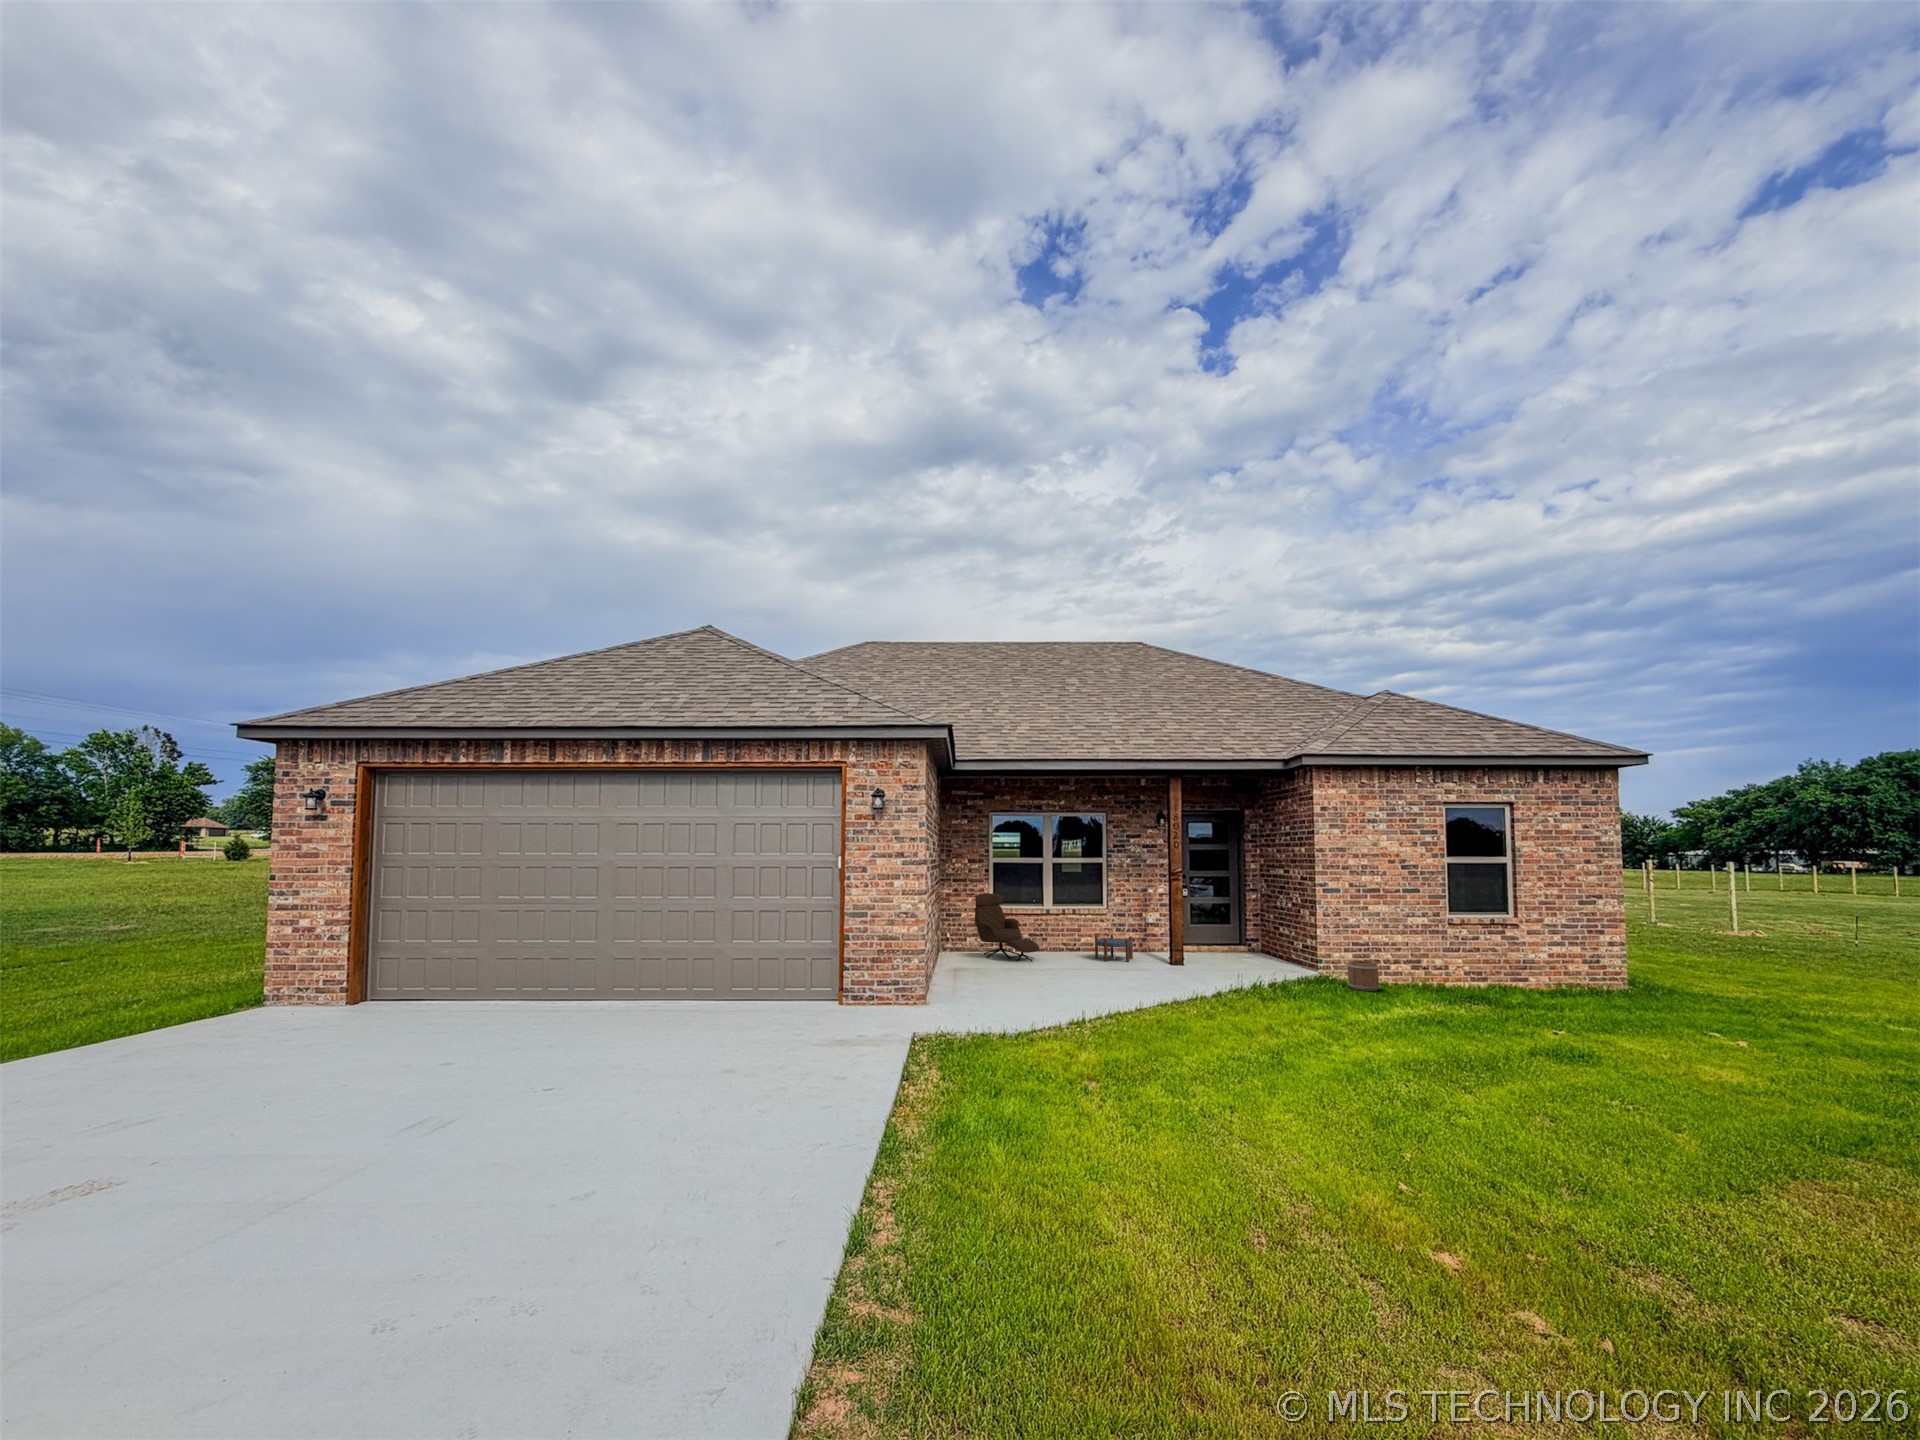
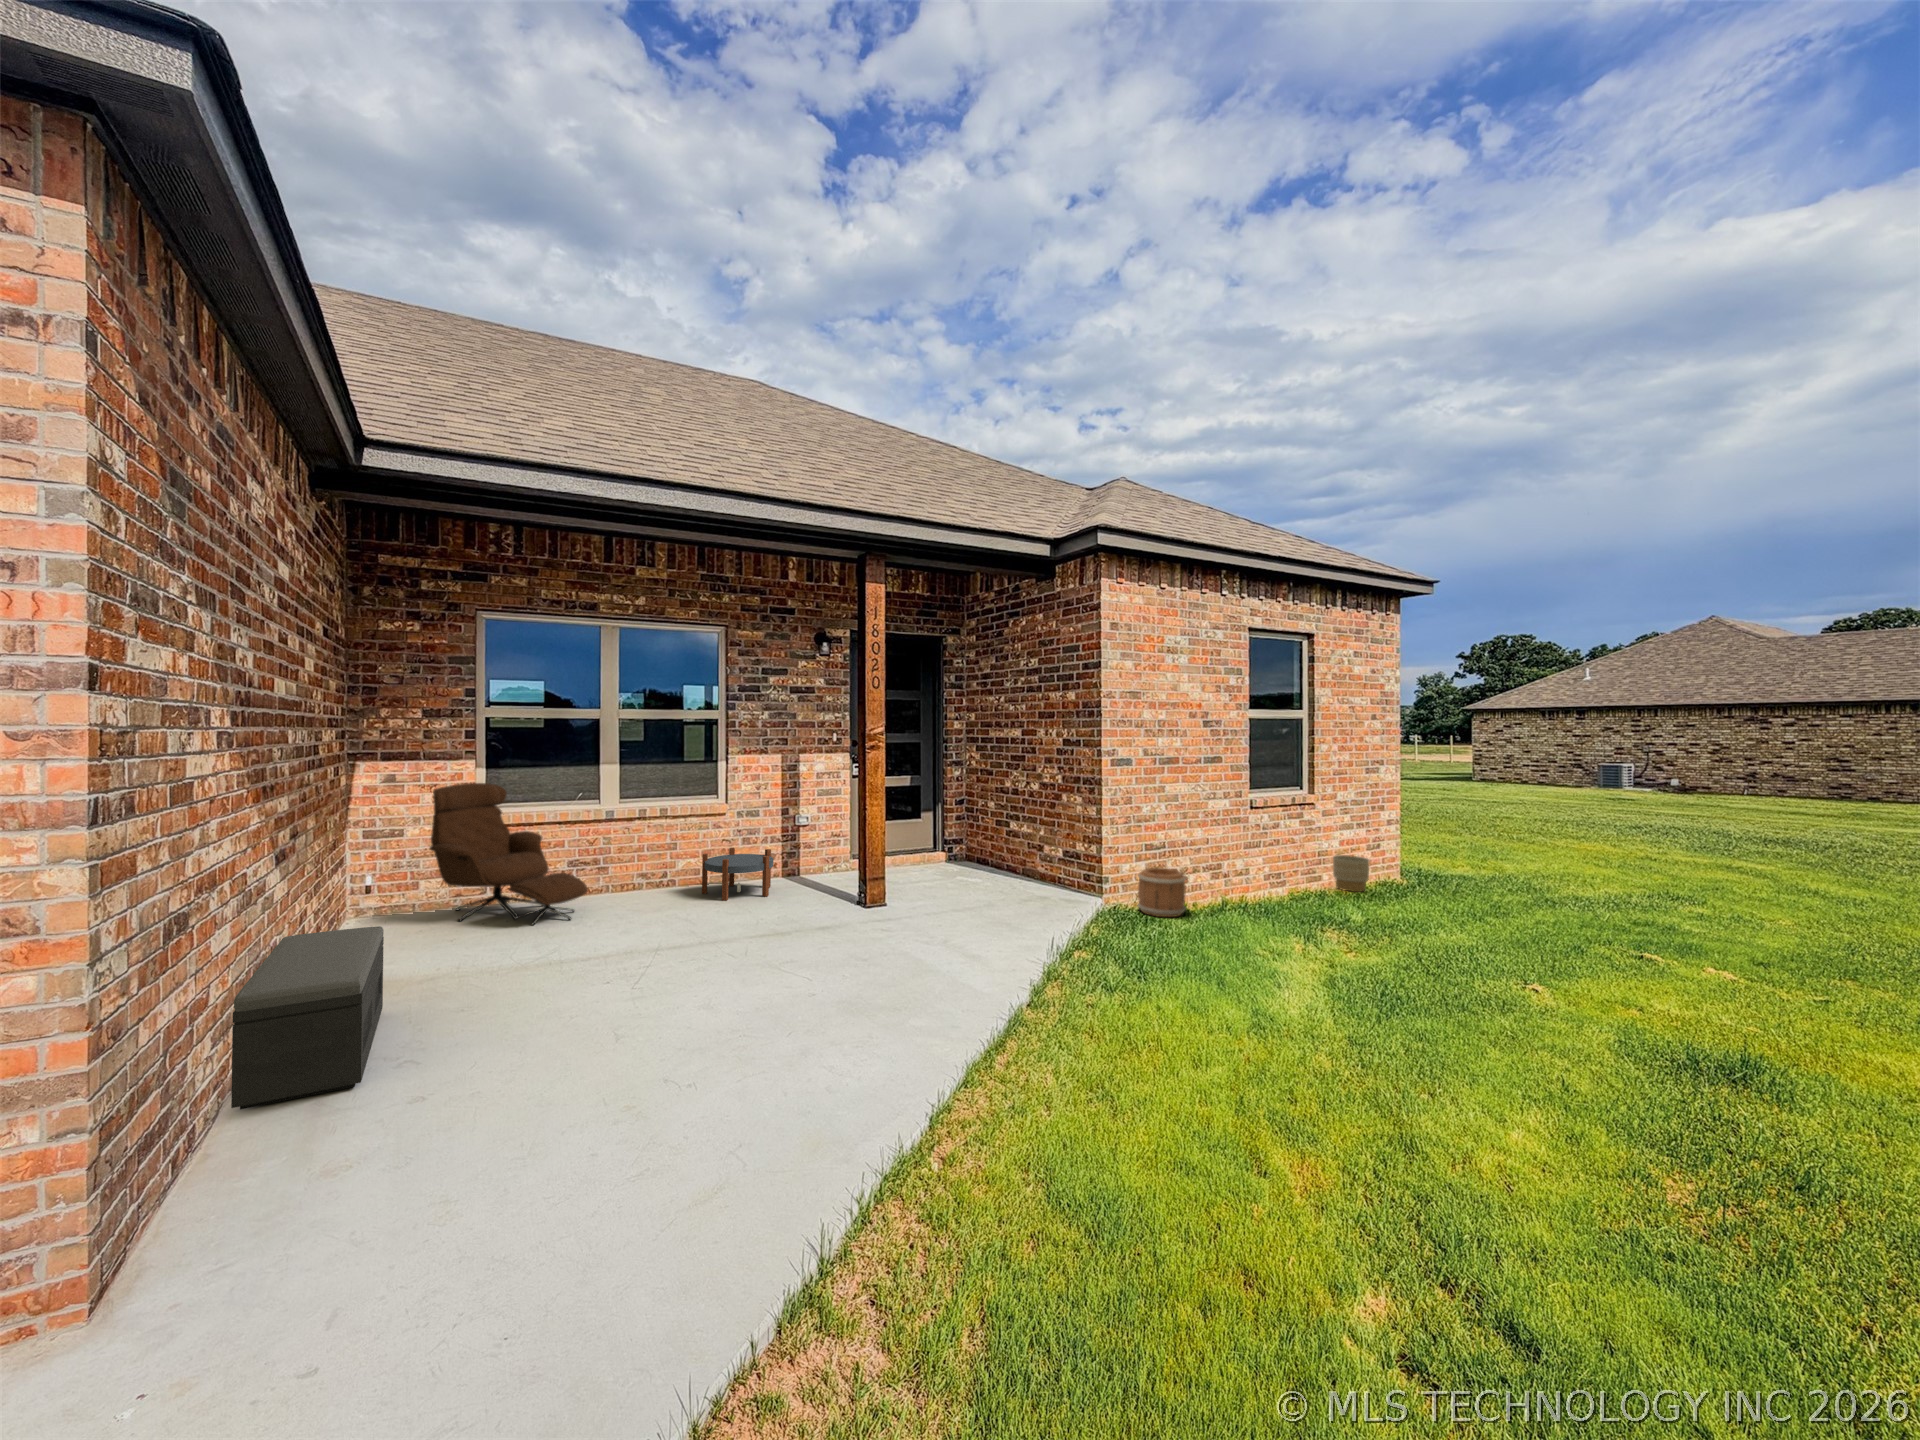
storage bench: none [943,945,973,990] -> present [231,926,384,1110]
planter: none [1539,968,1570,996] -> present [1333,855,1370,892]

